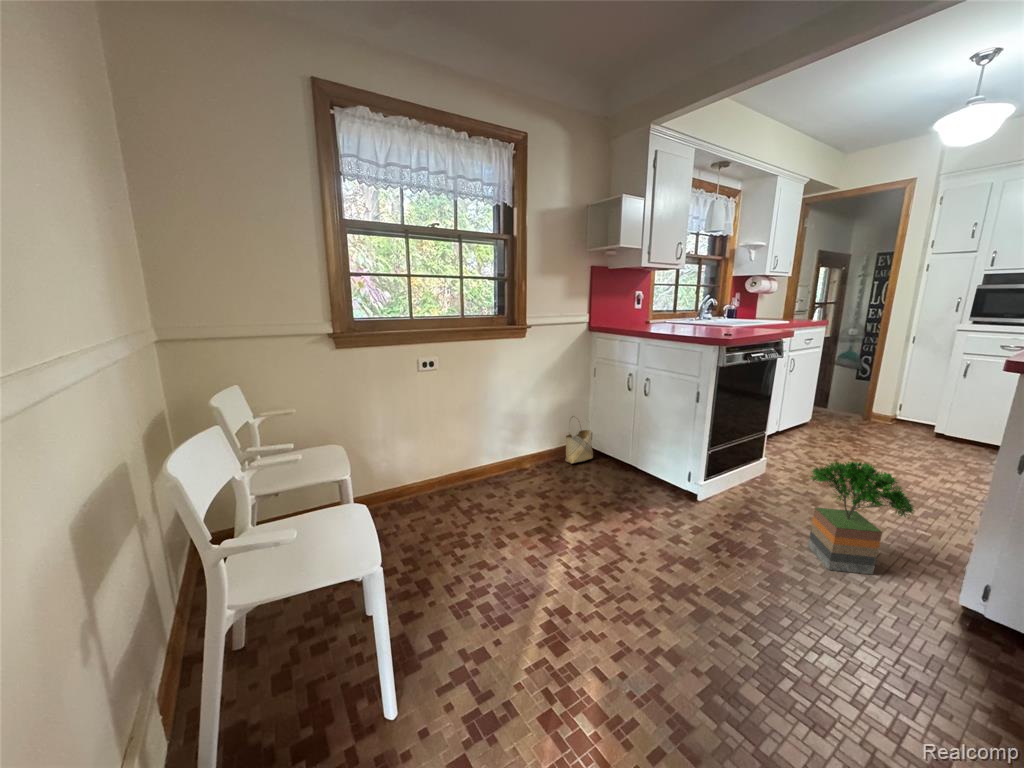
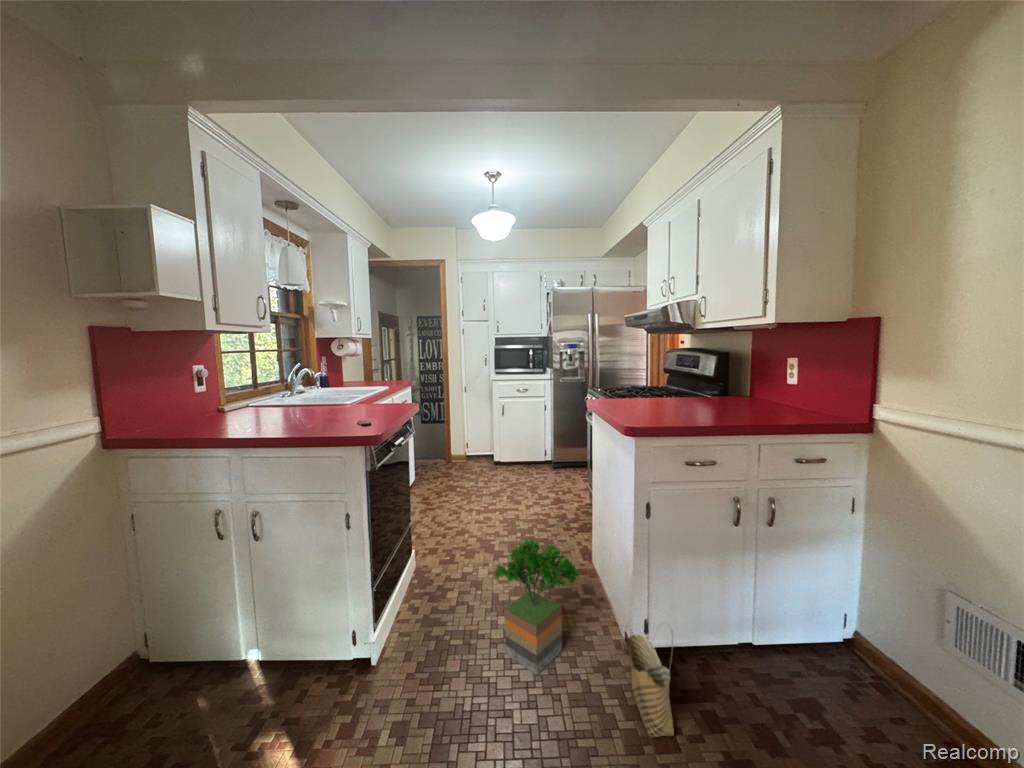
woven basket: present [565,425,593,463] -> present [626,622,674,737]

